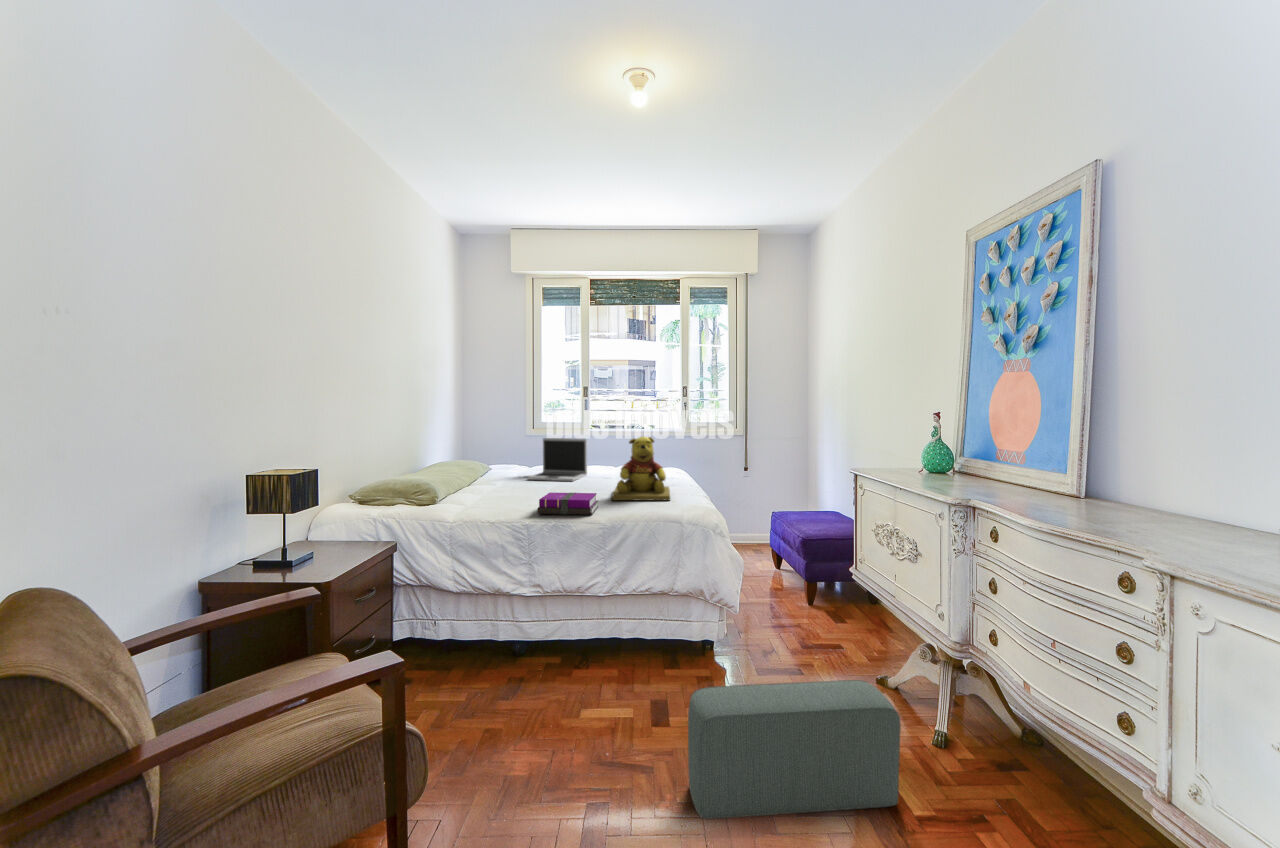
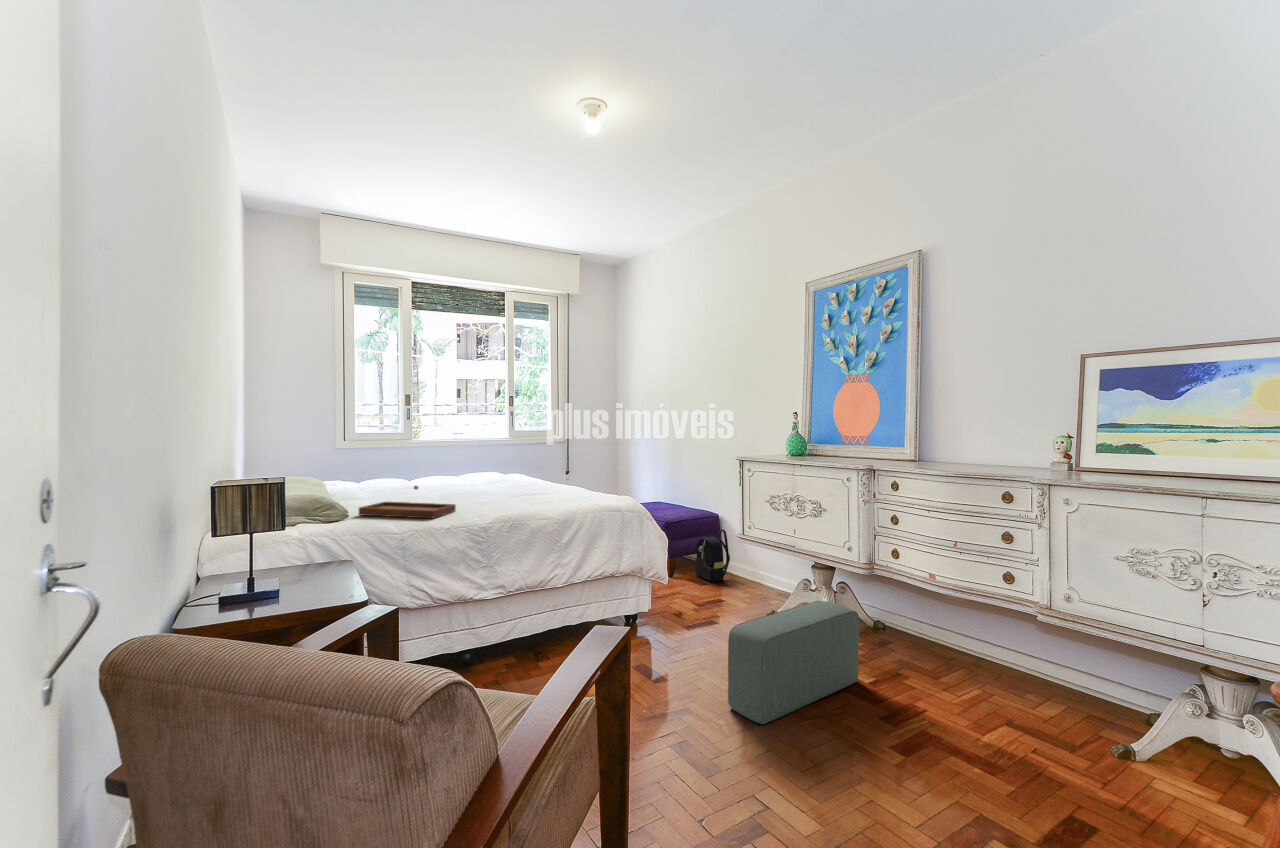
teddy bear: present [612,436,670,501] -> none [512,437,581,499]
laptop: present [528,438,587,481] -> none [390,445,449,490]
tray: none [452,482,526,516] -> present [358,485,456,518]
notebook: present [538,493,598,515] -> none [473,491,536,513]
backpack: none [837,553,886,616] -> present [695,529,730,582]

